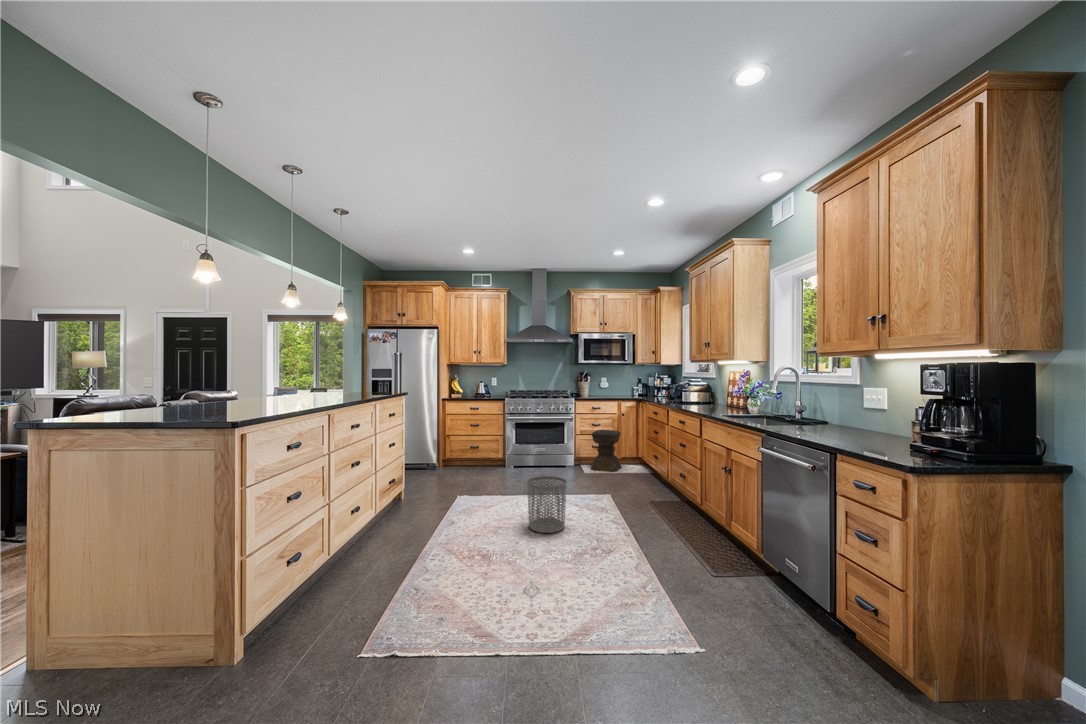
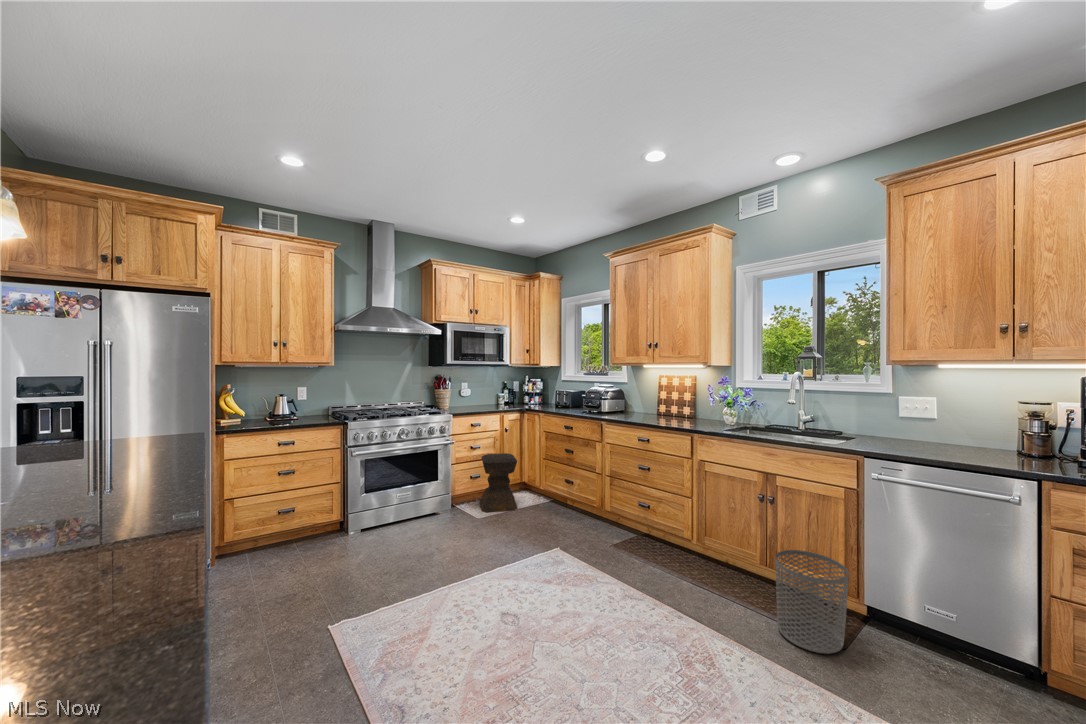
waste bin: present [527,476,567,533] -> present [775,550,849,654]

